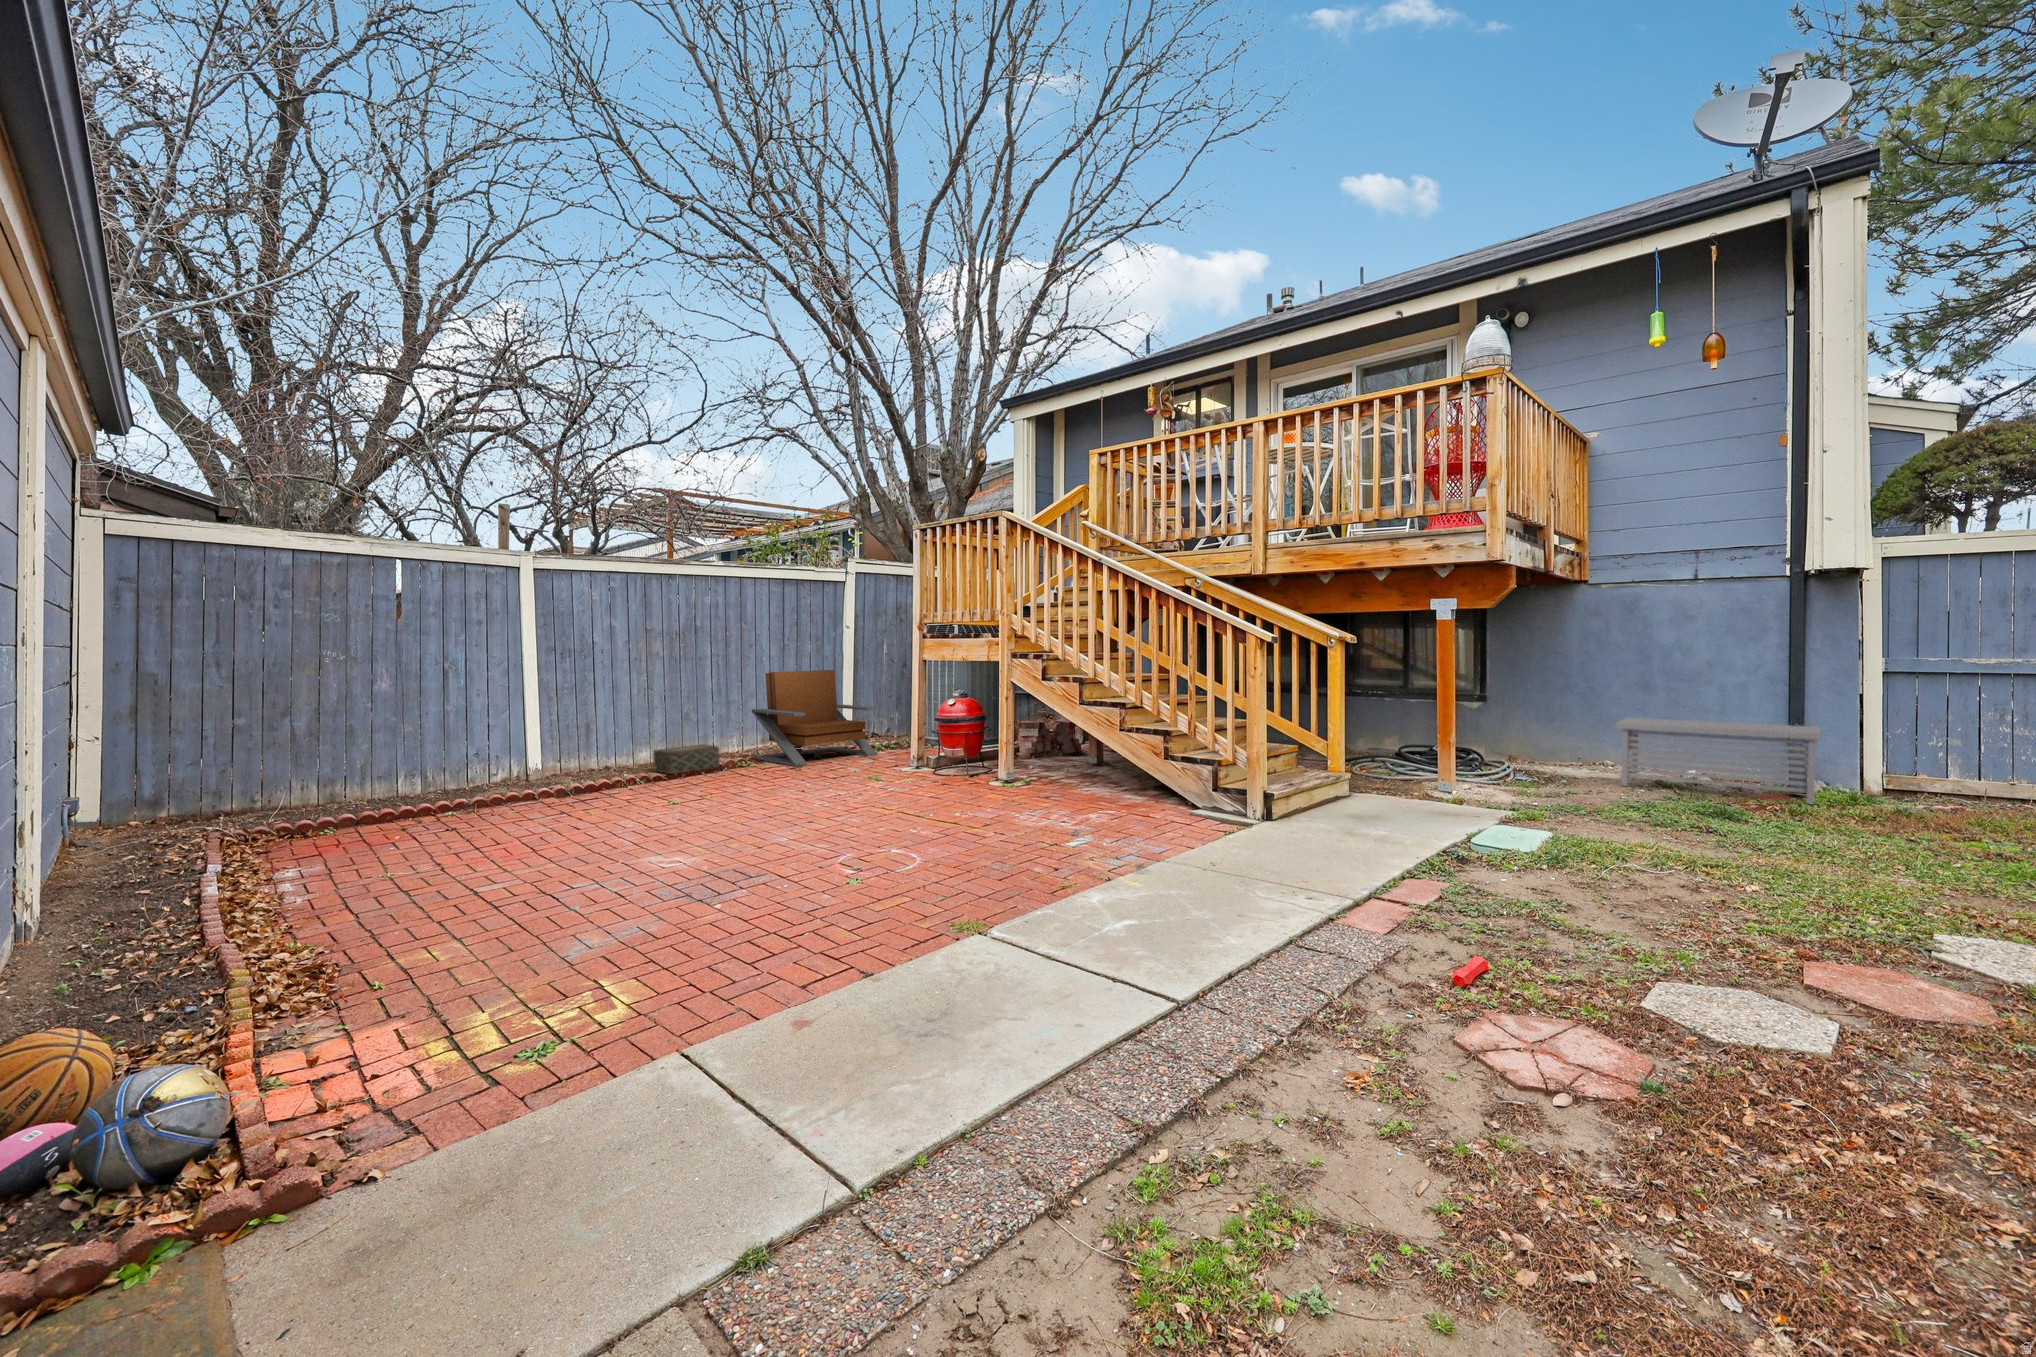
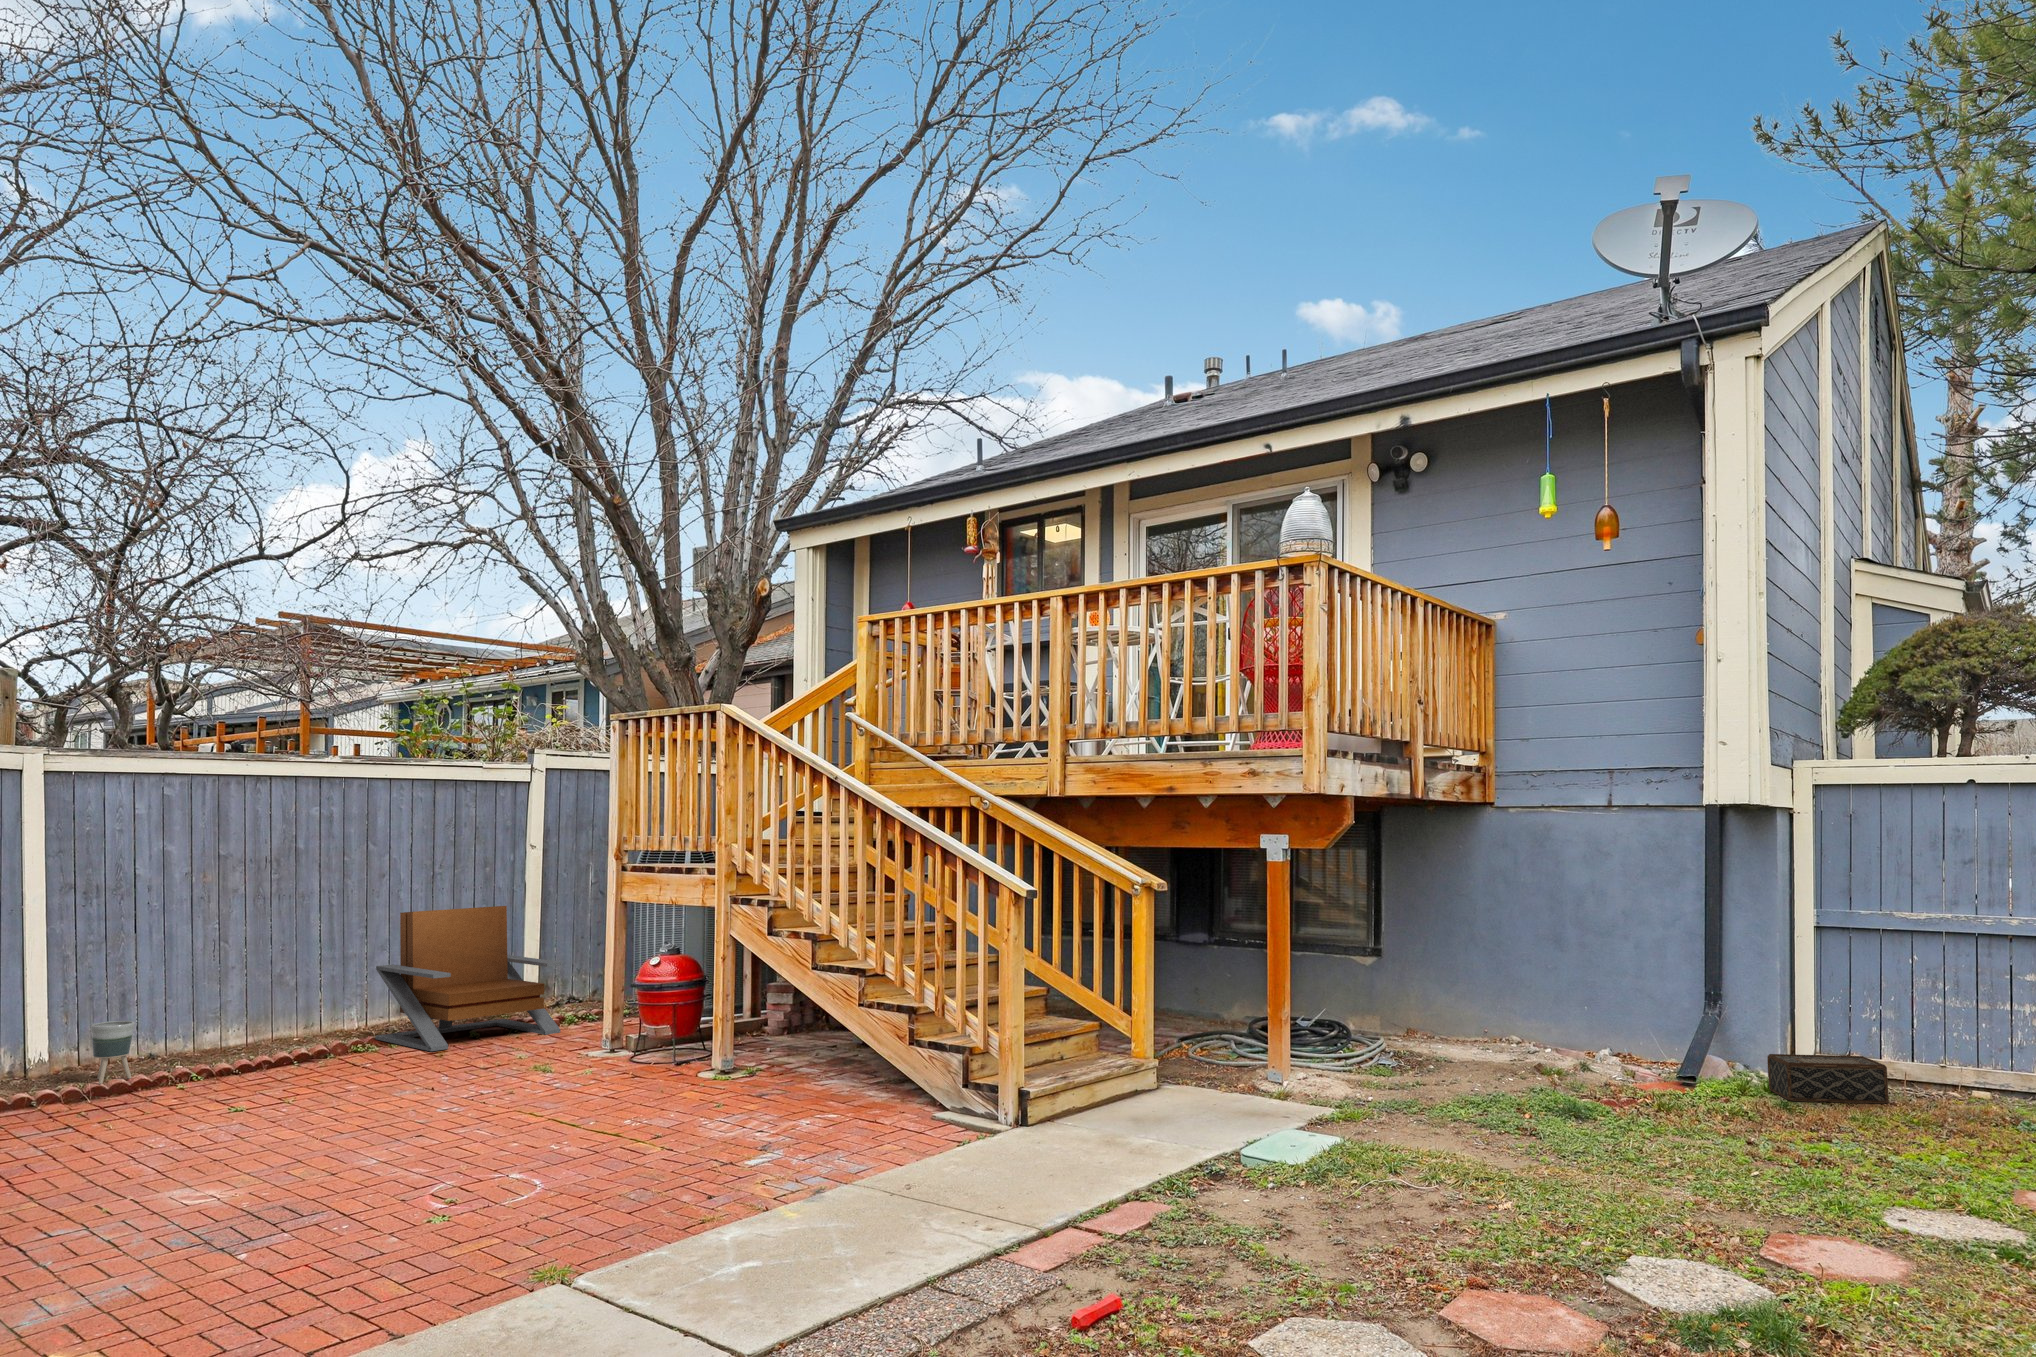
storage bench: present [1616,717,1821,804] -> none [1505,984,1736,1102]
planter: none [568,743,598,785] -> present [91,1021,135,1084]
woven basket: present [653,744,720,774] -> present [1767,1054,1889,1104]

